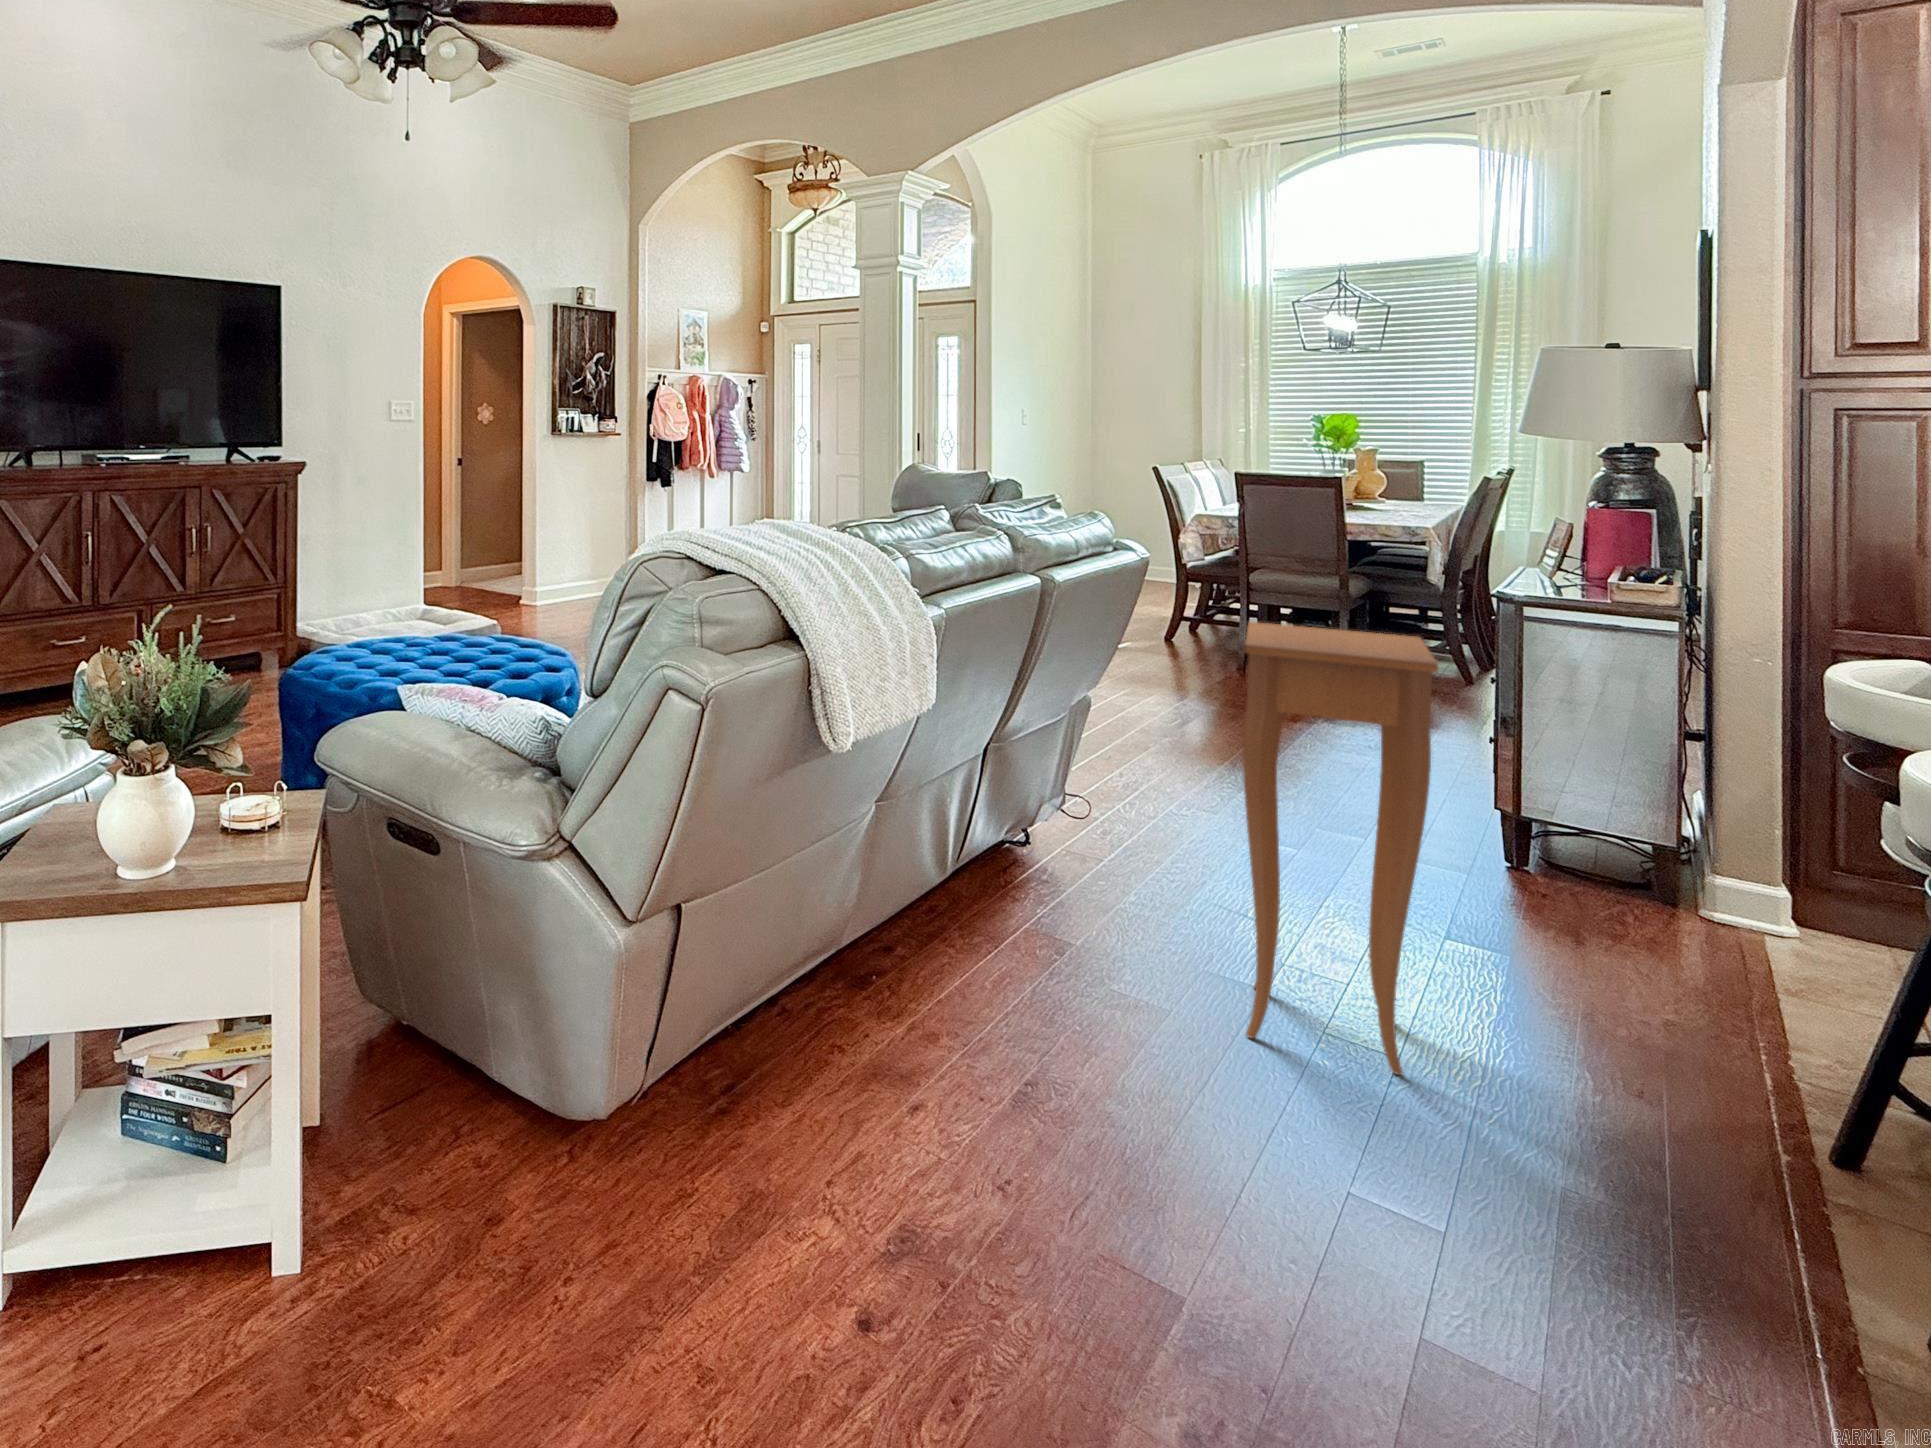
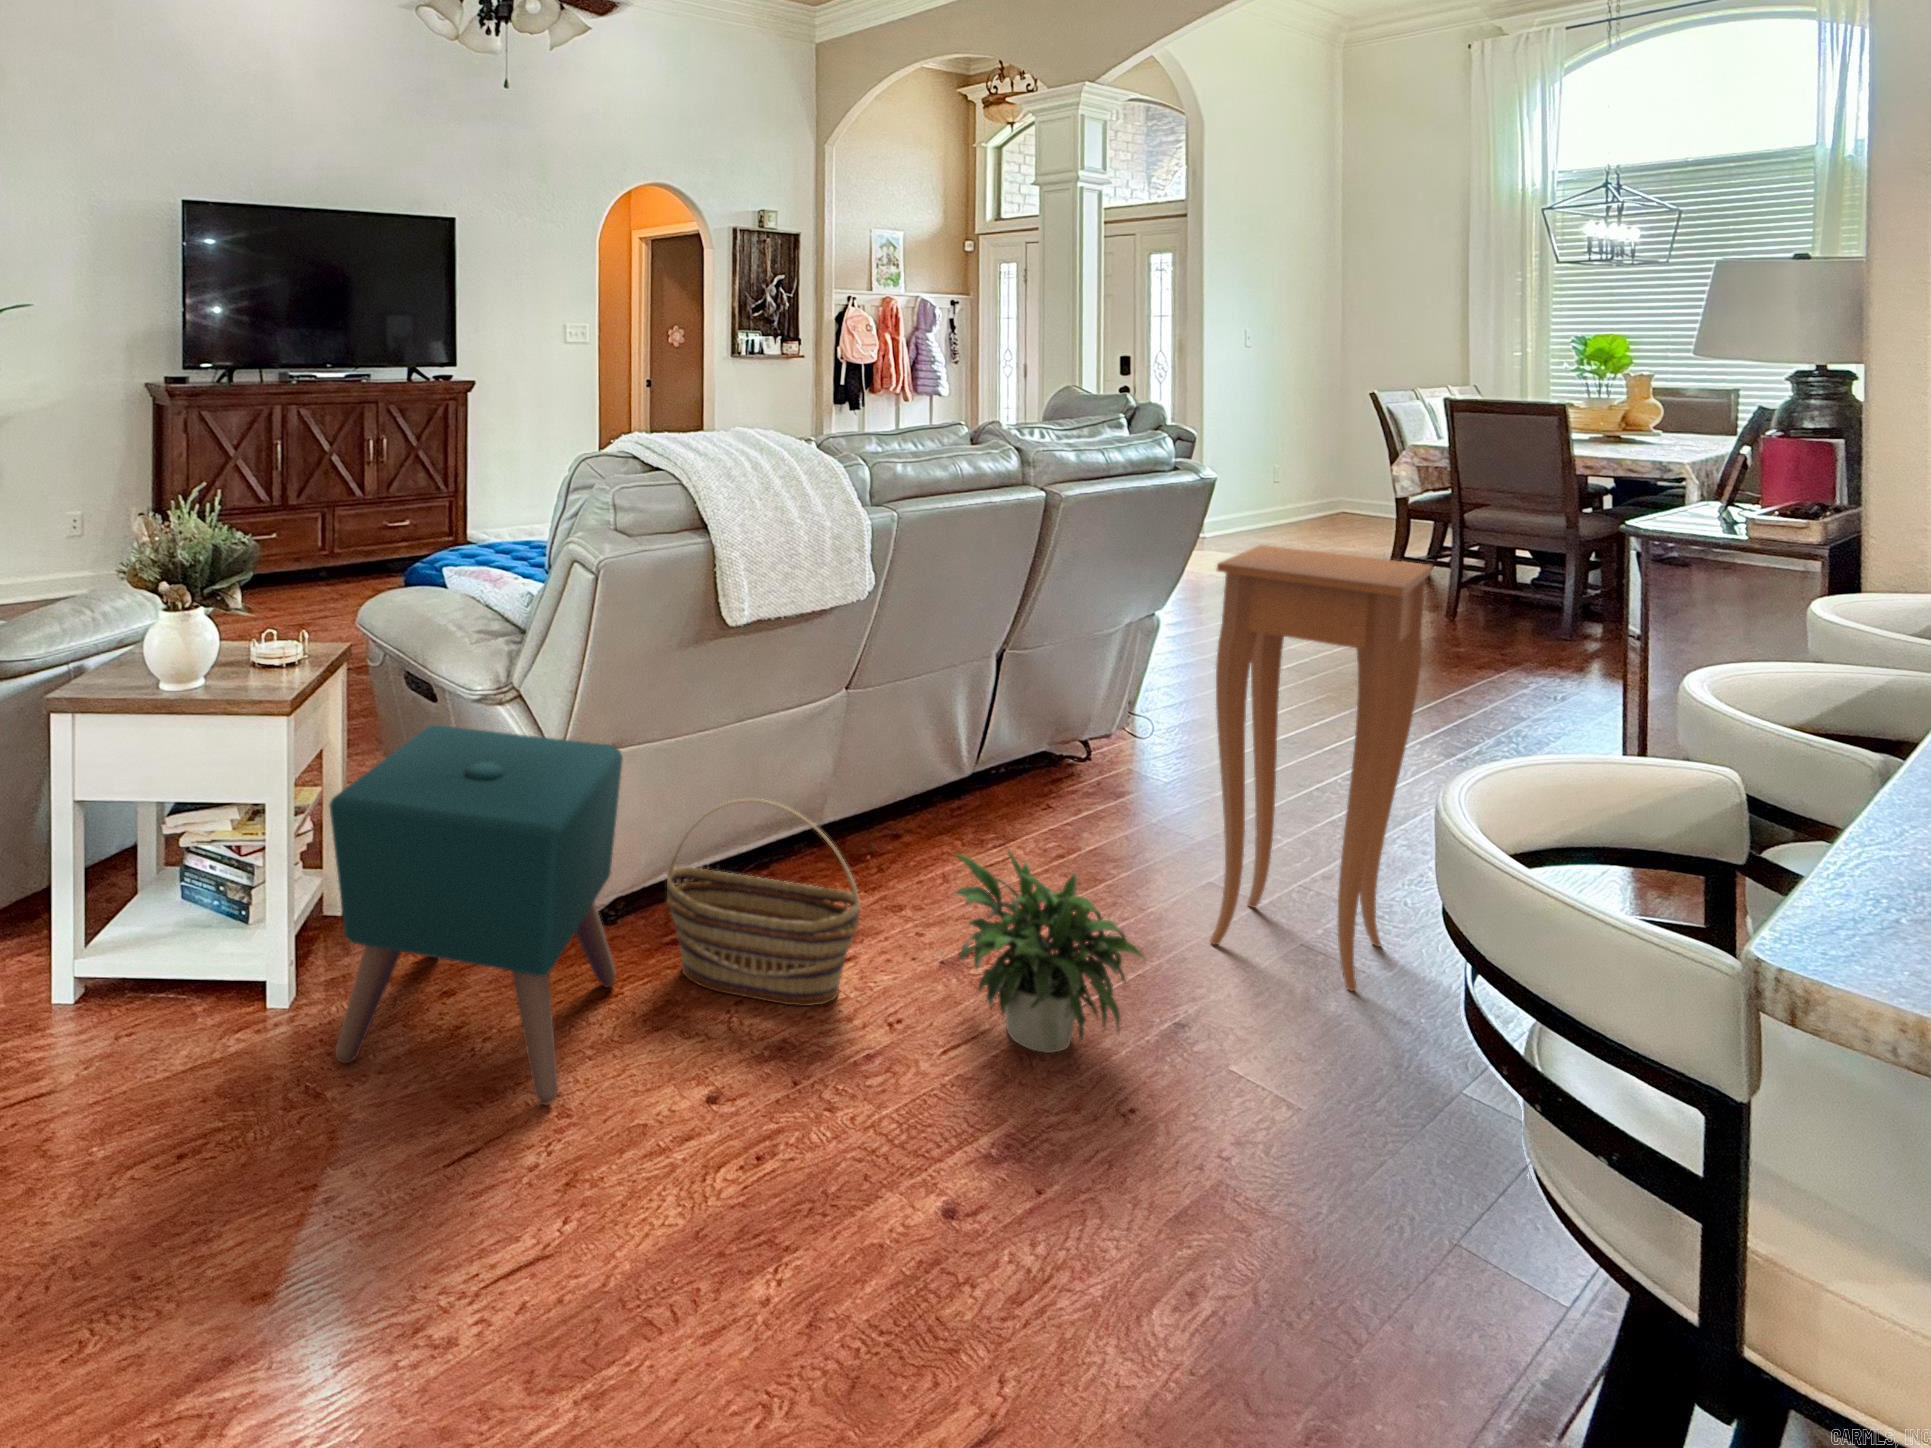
ottoman: none [392,885,706,1372] -> present [330,725,623,1105]
basket: none [732,938,955,1178] -> present [667,799,860,1006]
potted plant: none [1008,965,1270,1197] -> present [941,851,1144,1053]

